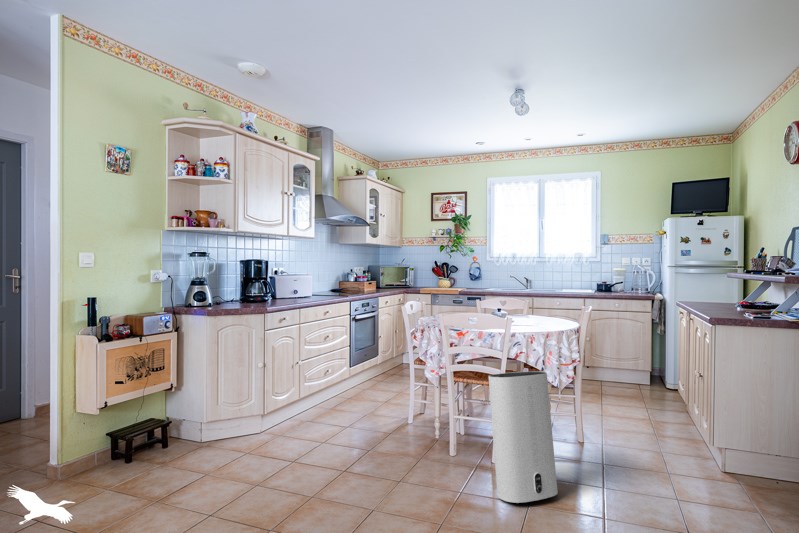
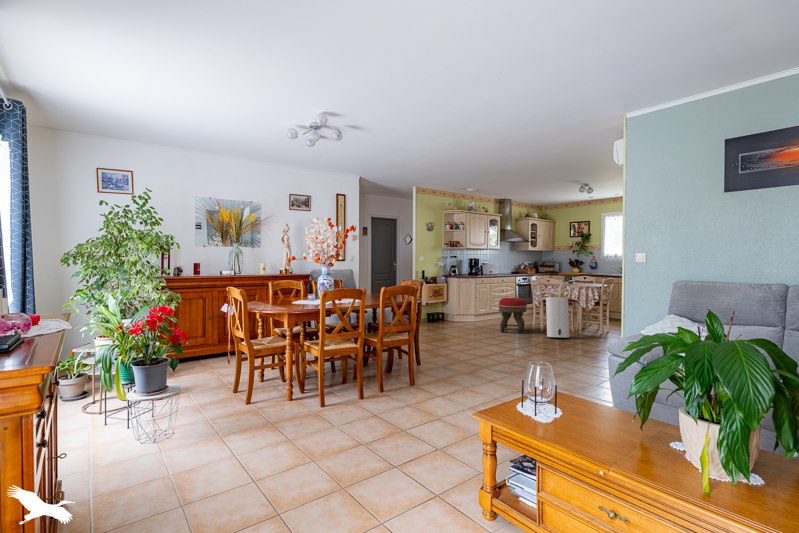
footstool: none [344,373,425,495] -> present [499,297,527,334]

